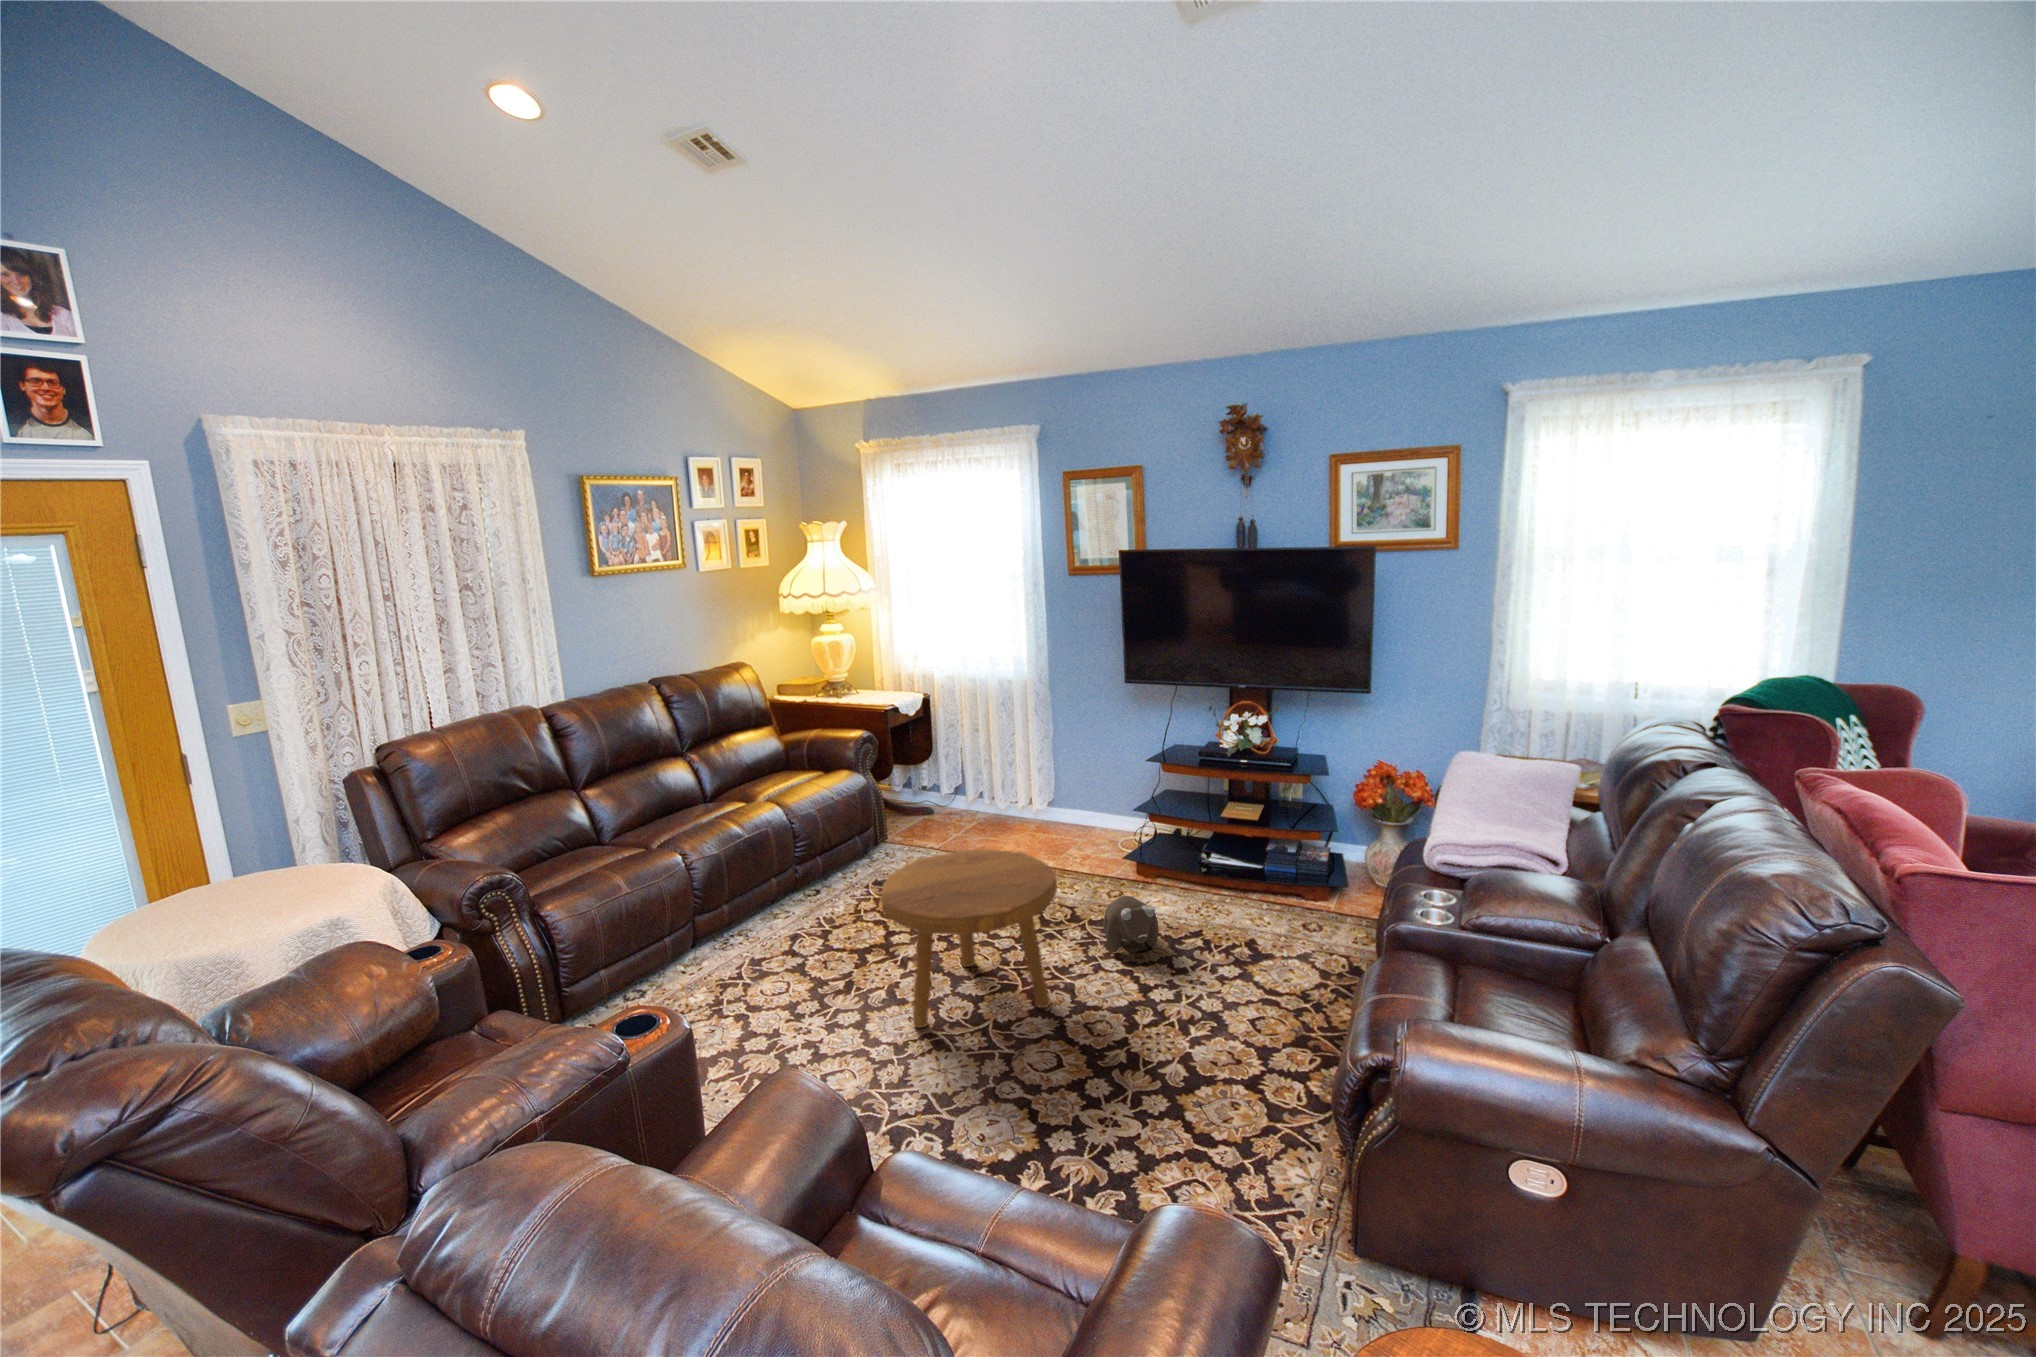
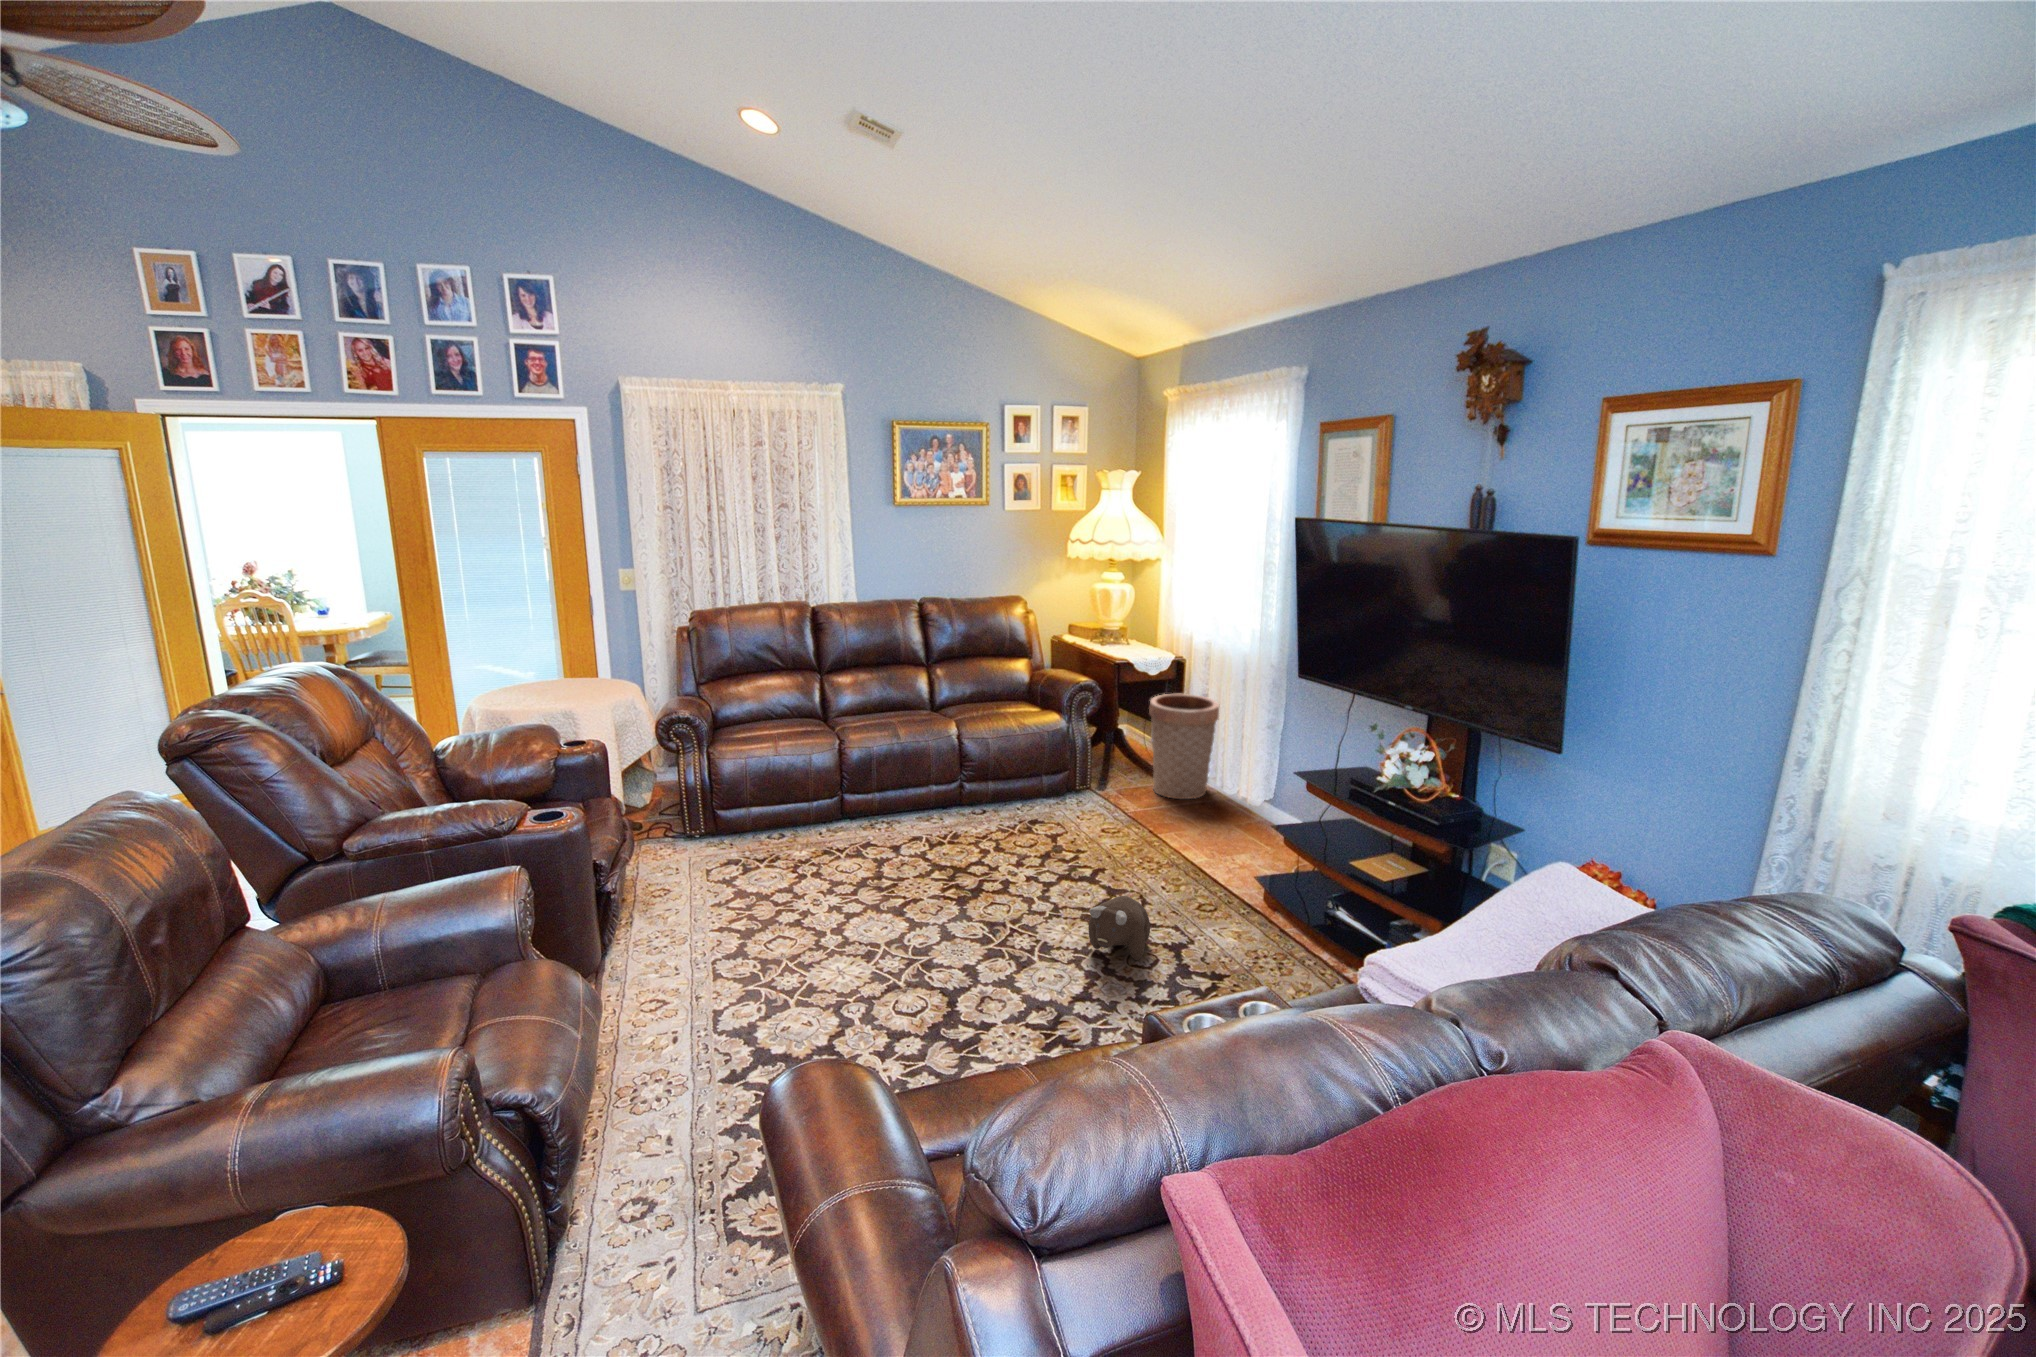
basket: none [940,727,1005,827] -> present [1149,694,1219,799]
footstool: present [881,849,1057,1028] -> none [854,791,1024,964]

